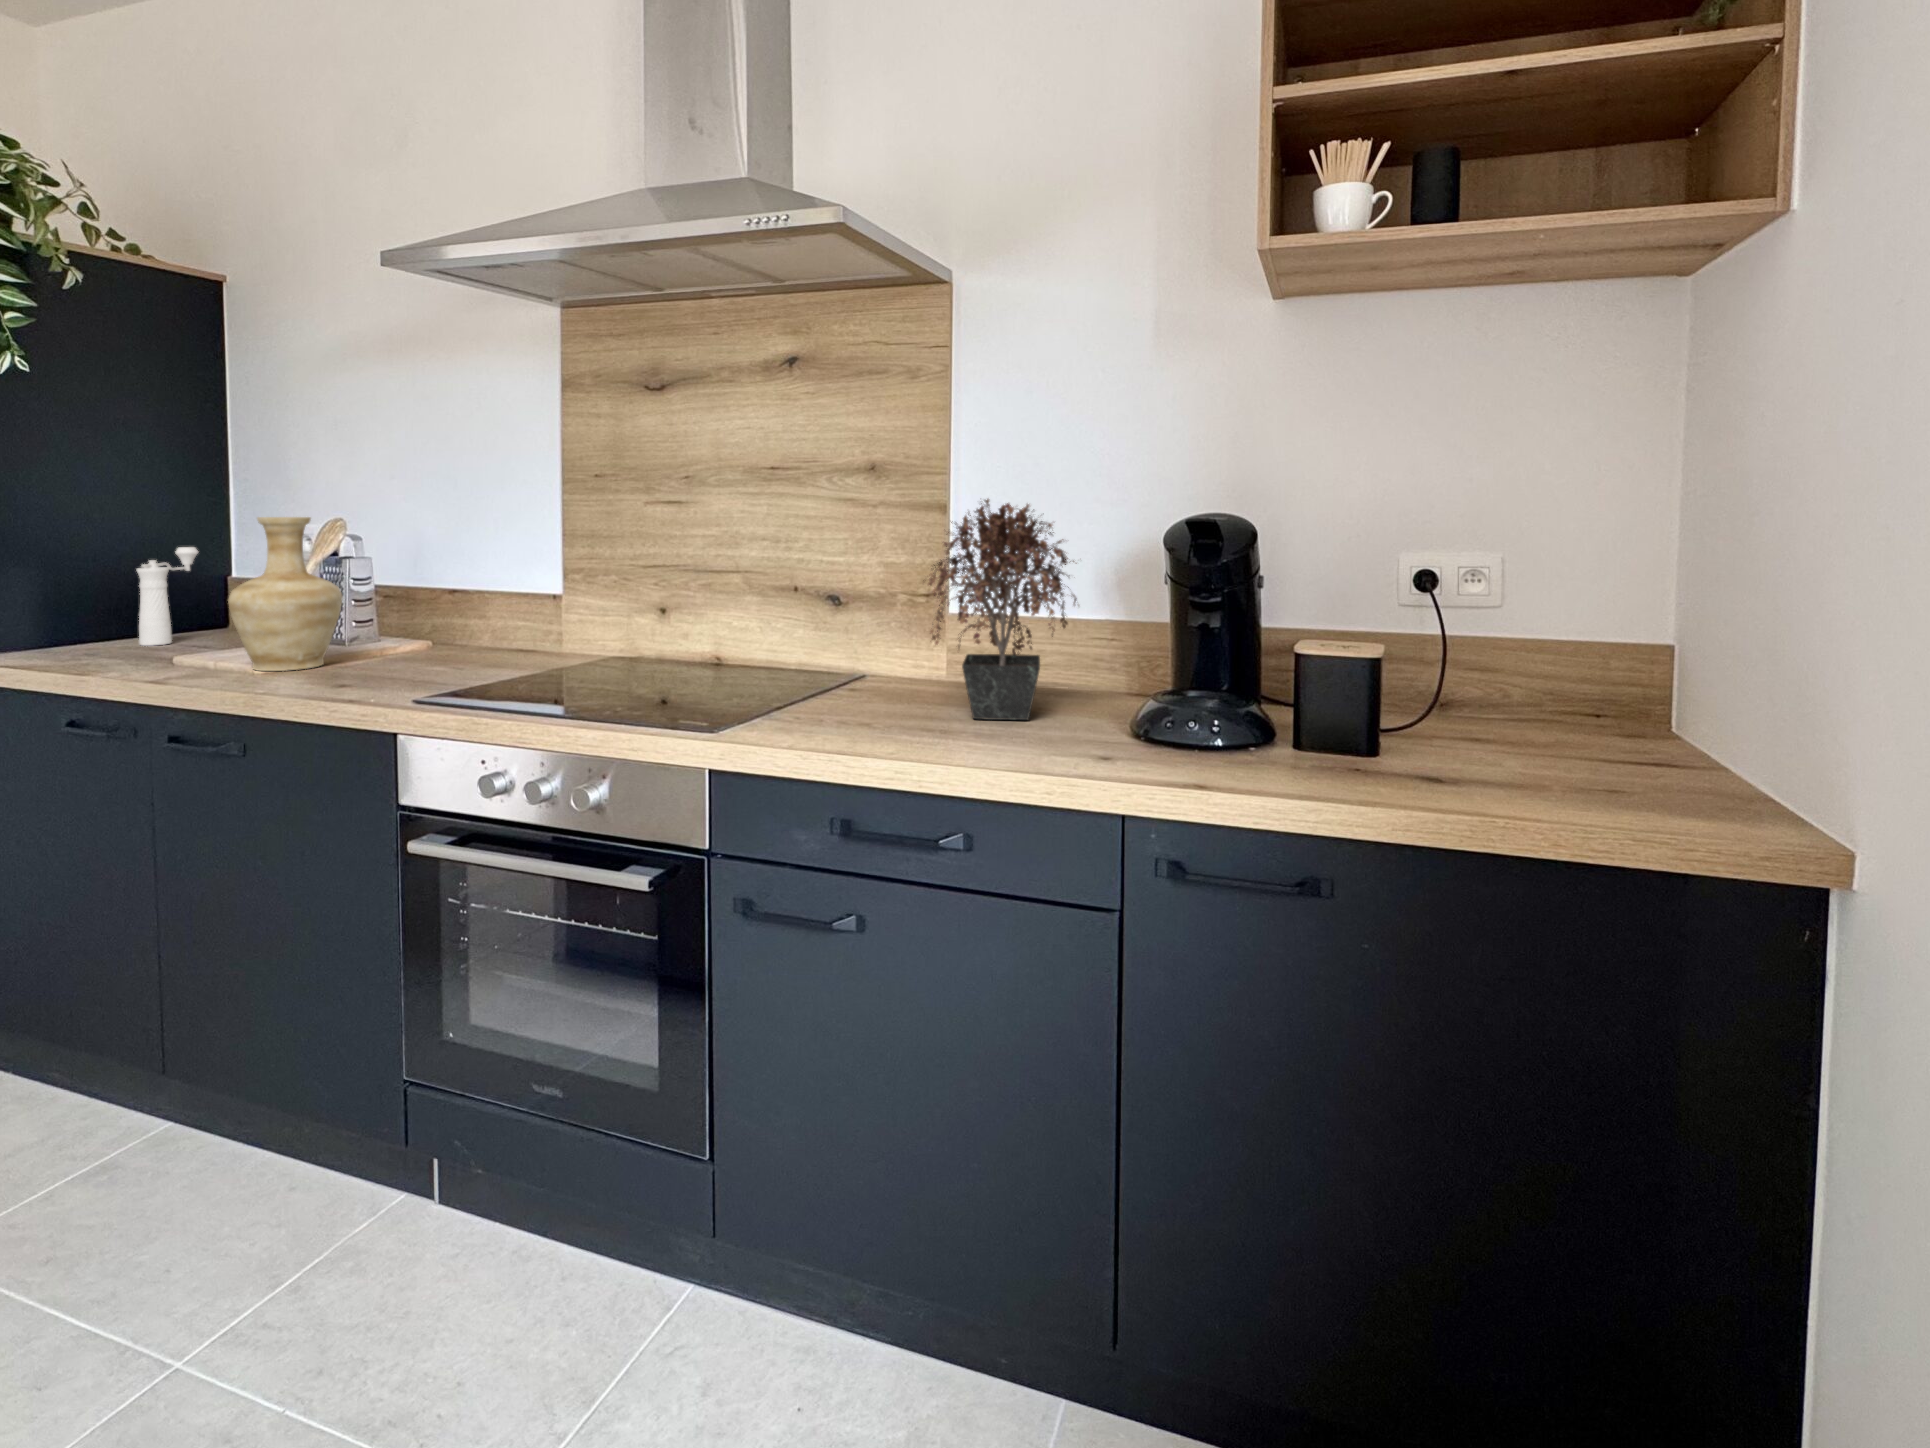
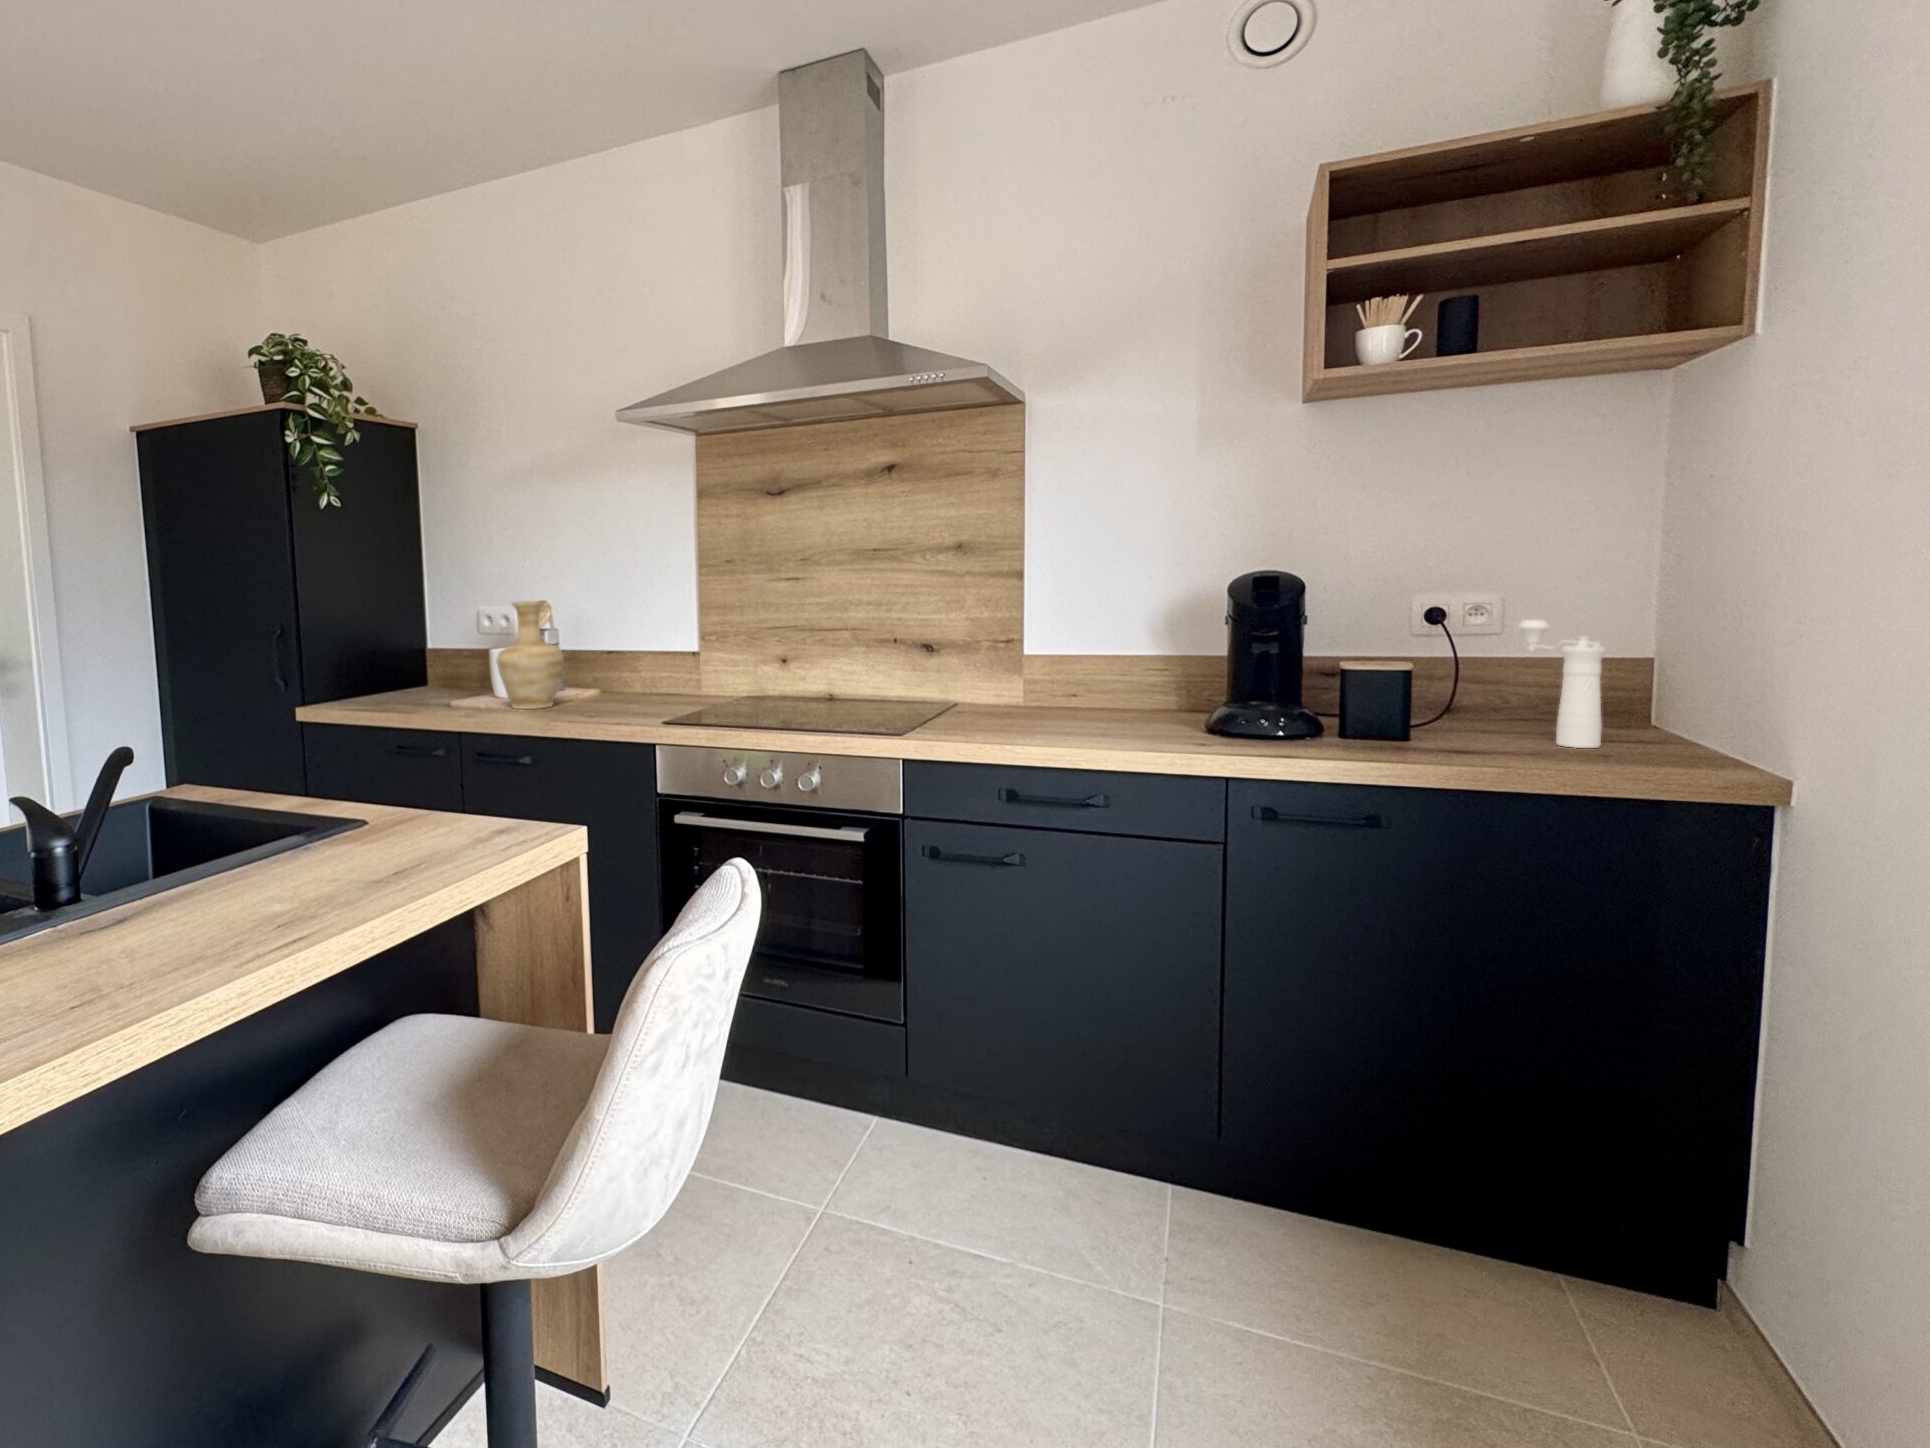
potted plant: present [925,499,1077,720] -> none [1037,566,1165,725]
pepper mill: present [137,547,198,646] -> present [1518,620,1606,748]

